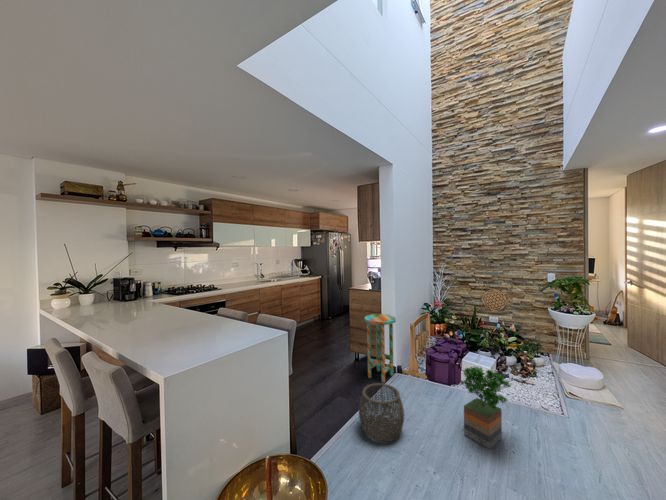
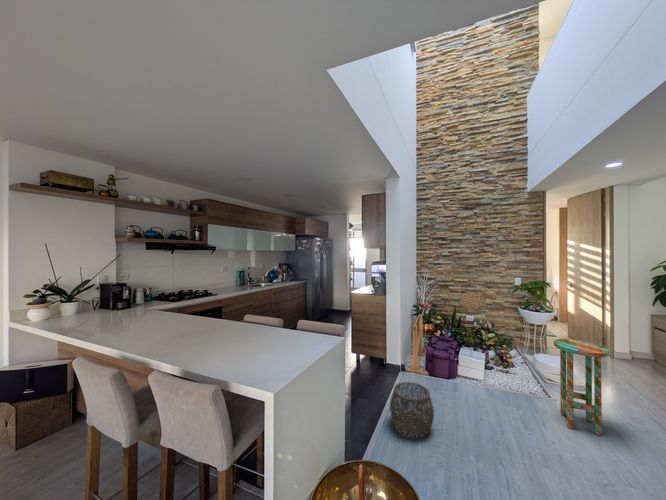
side table: present [365,314,396,383] -> present [554,339,609,436]
potted tree: present [463,367,511,449] -> none [478,360,525,434]

